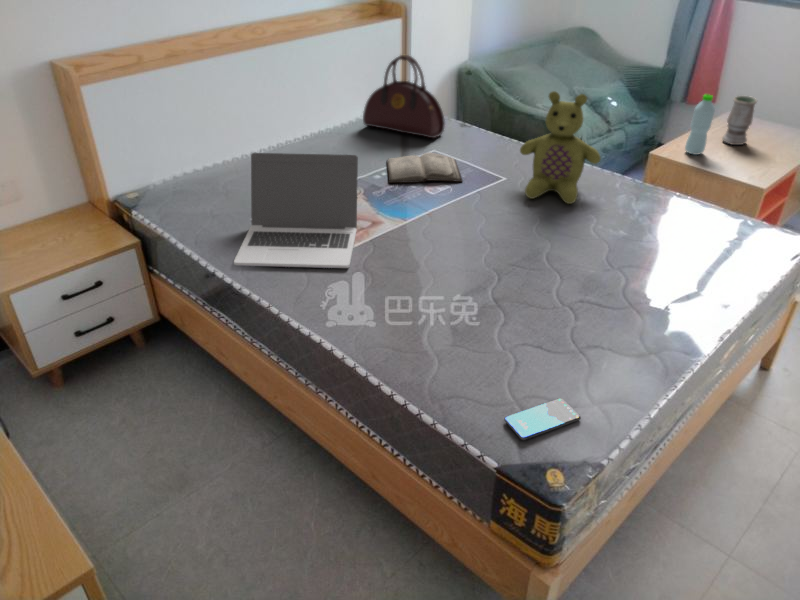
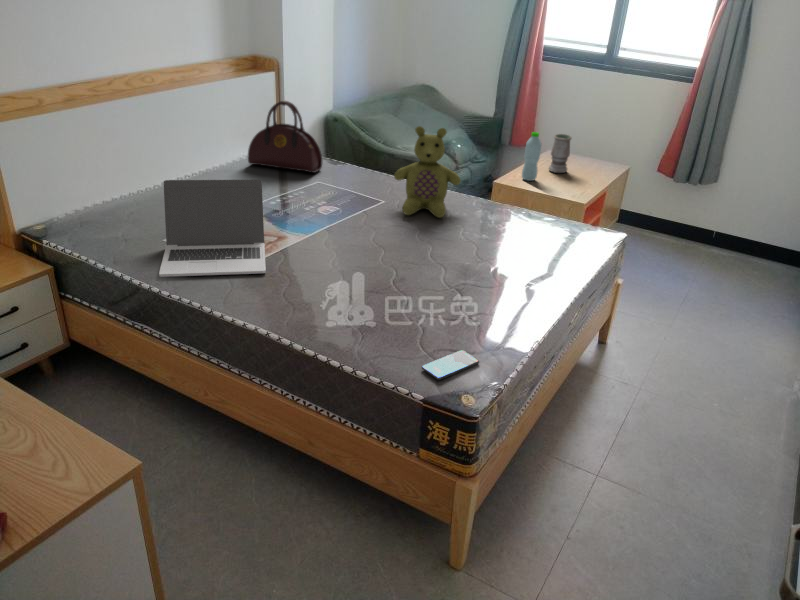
diary: present [387,153,462,183] -> none [277,183,348,208]

